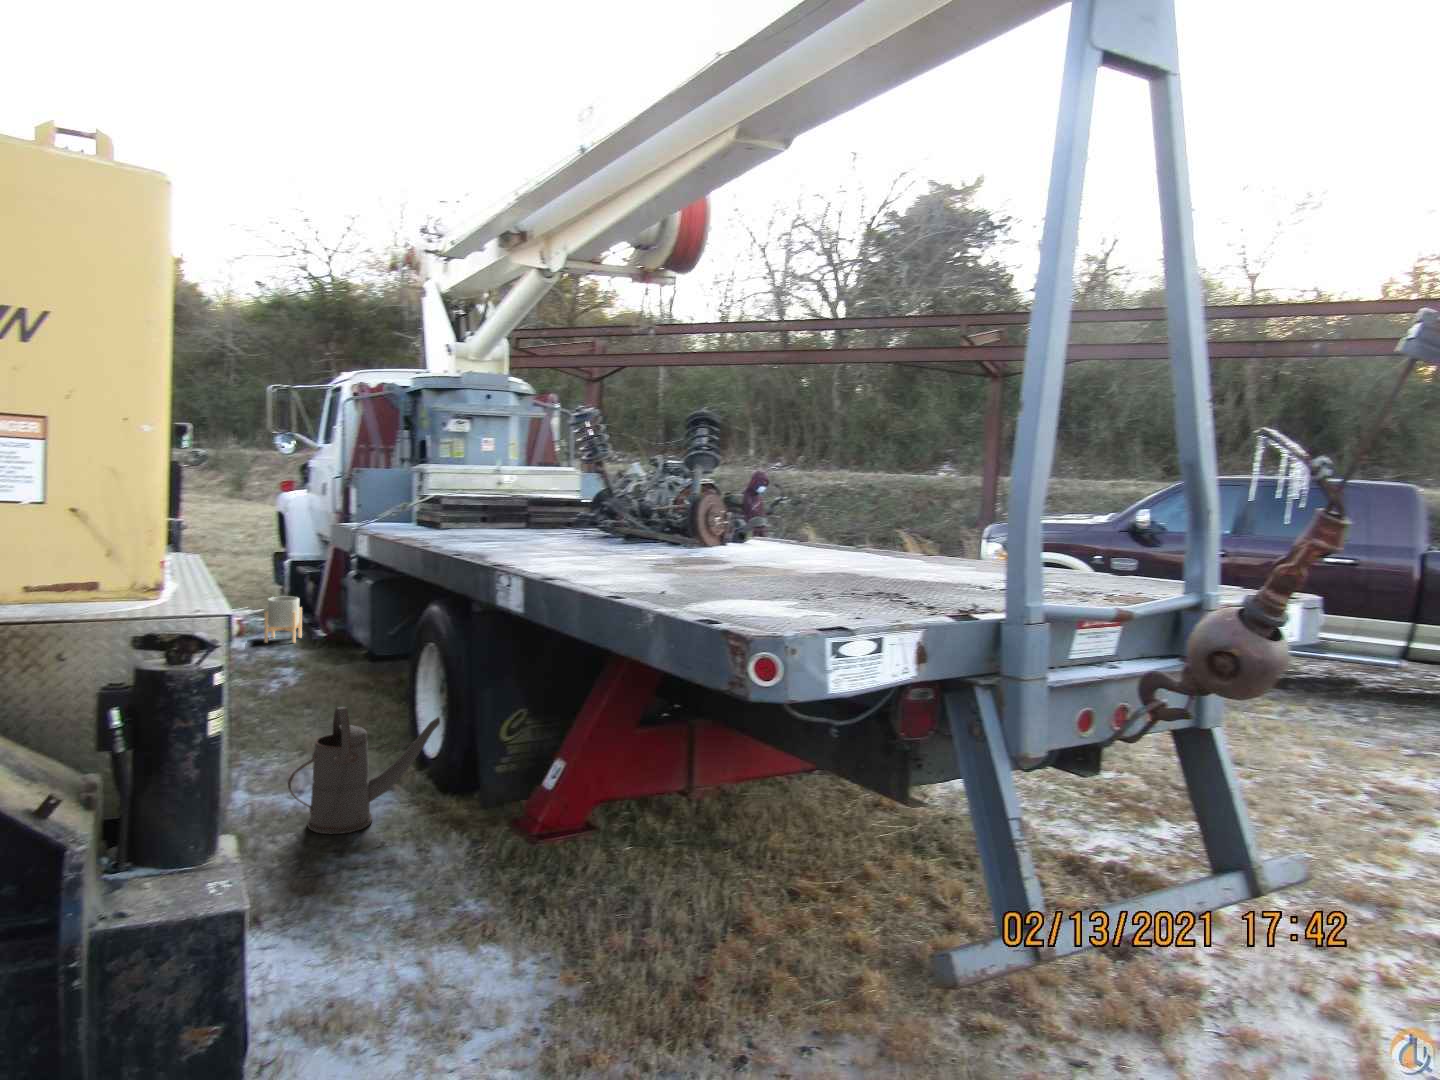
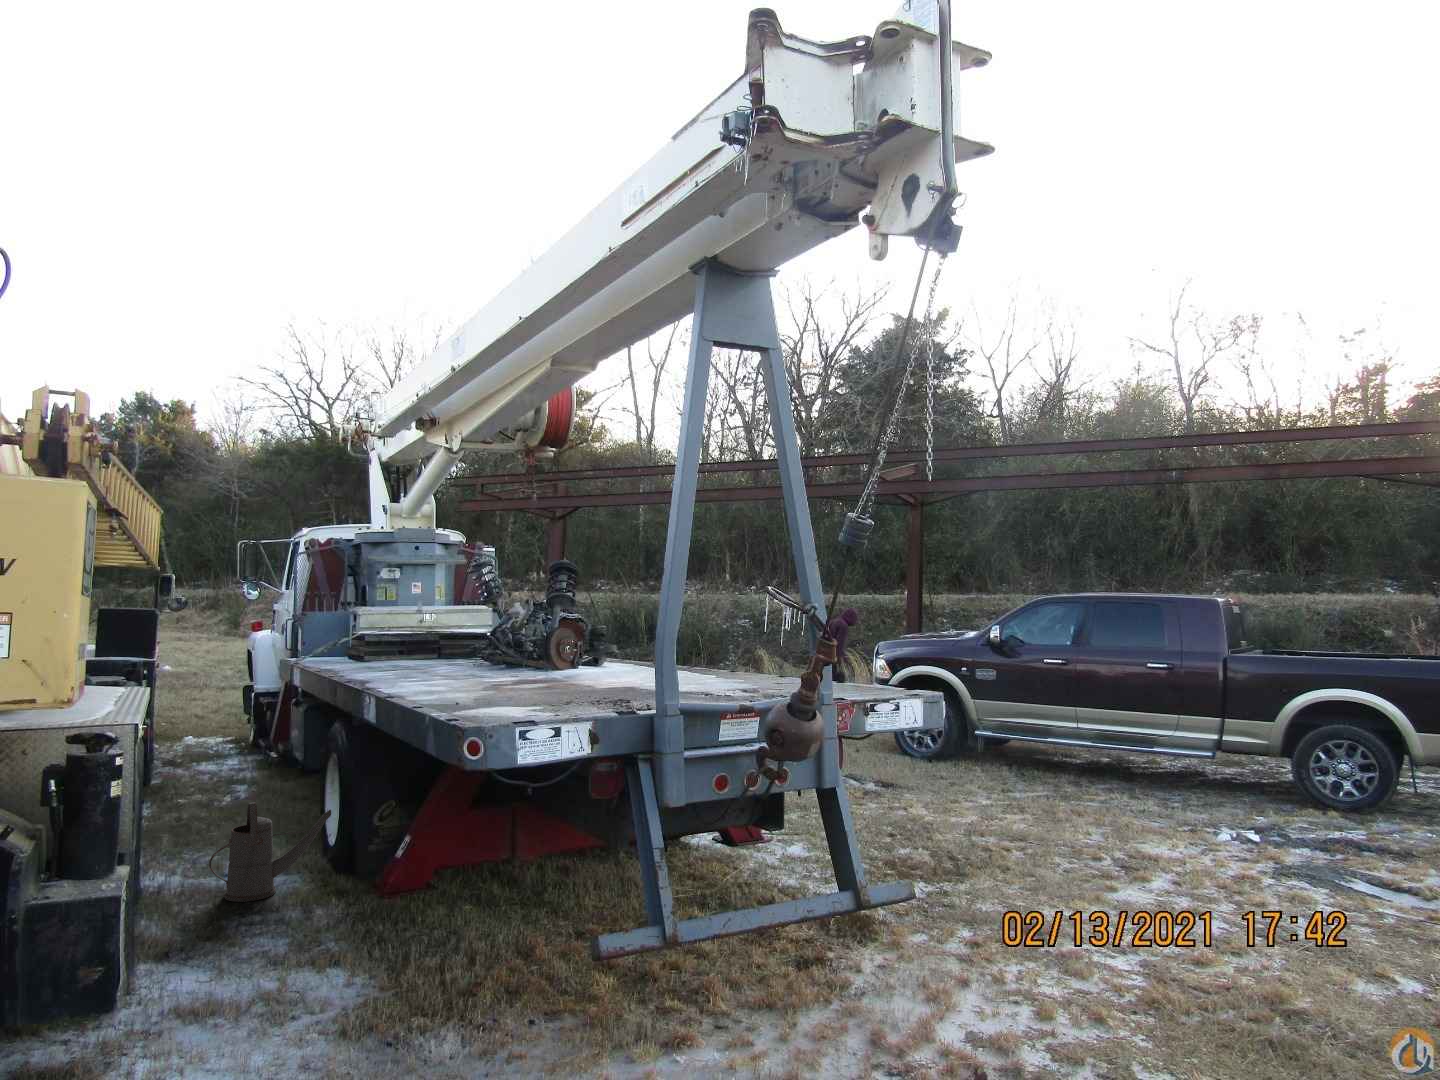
planter: present [264,597,302,643] -> none [227,724,261,765]

